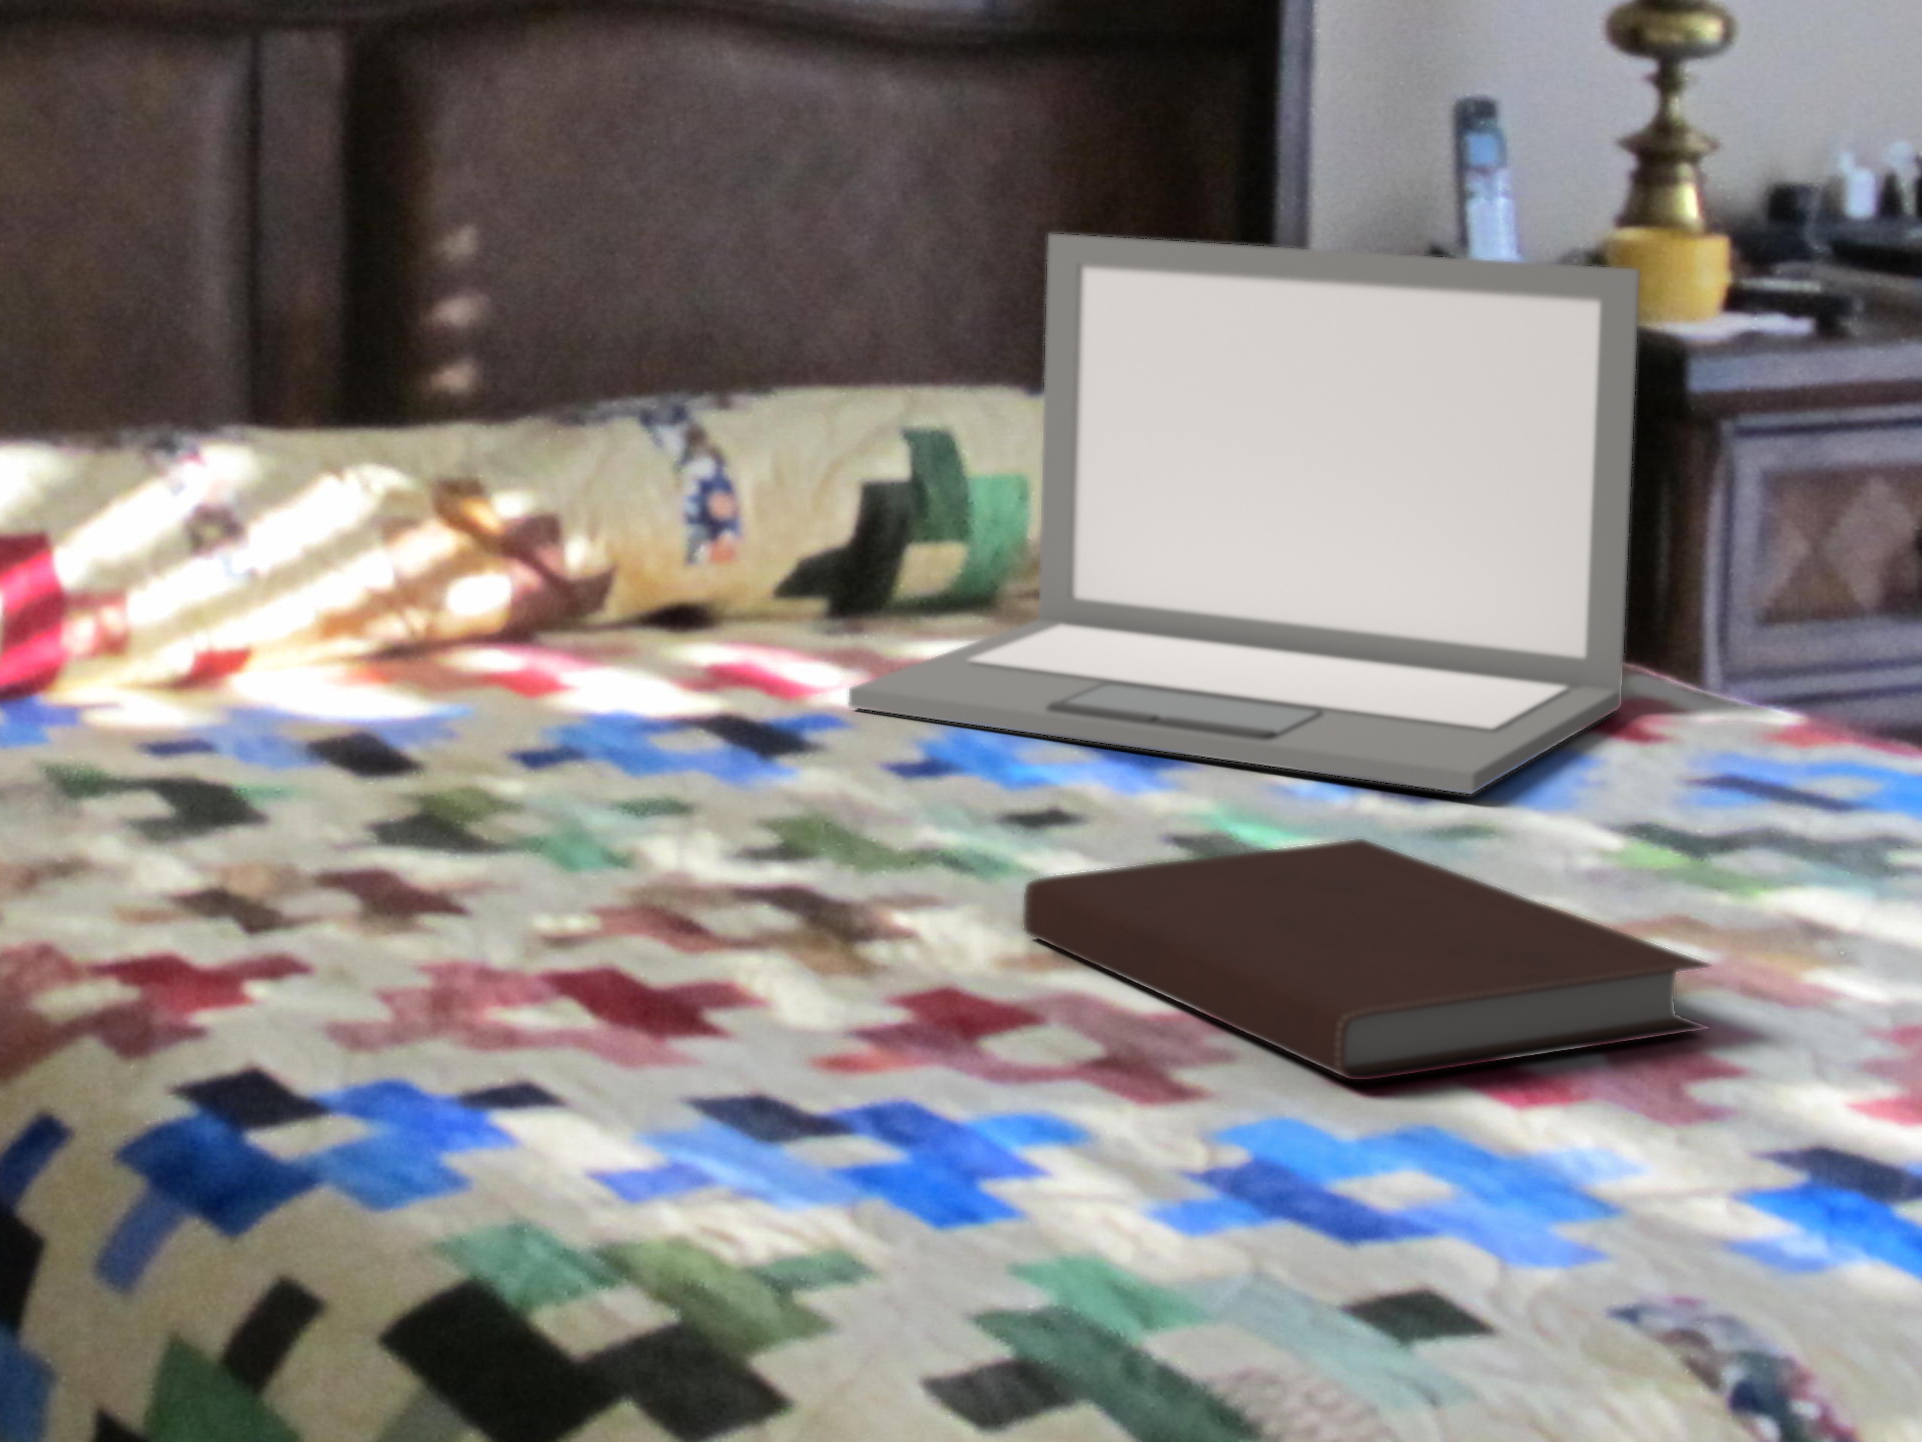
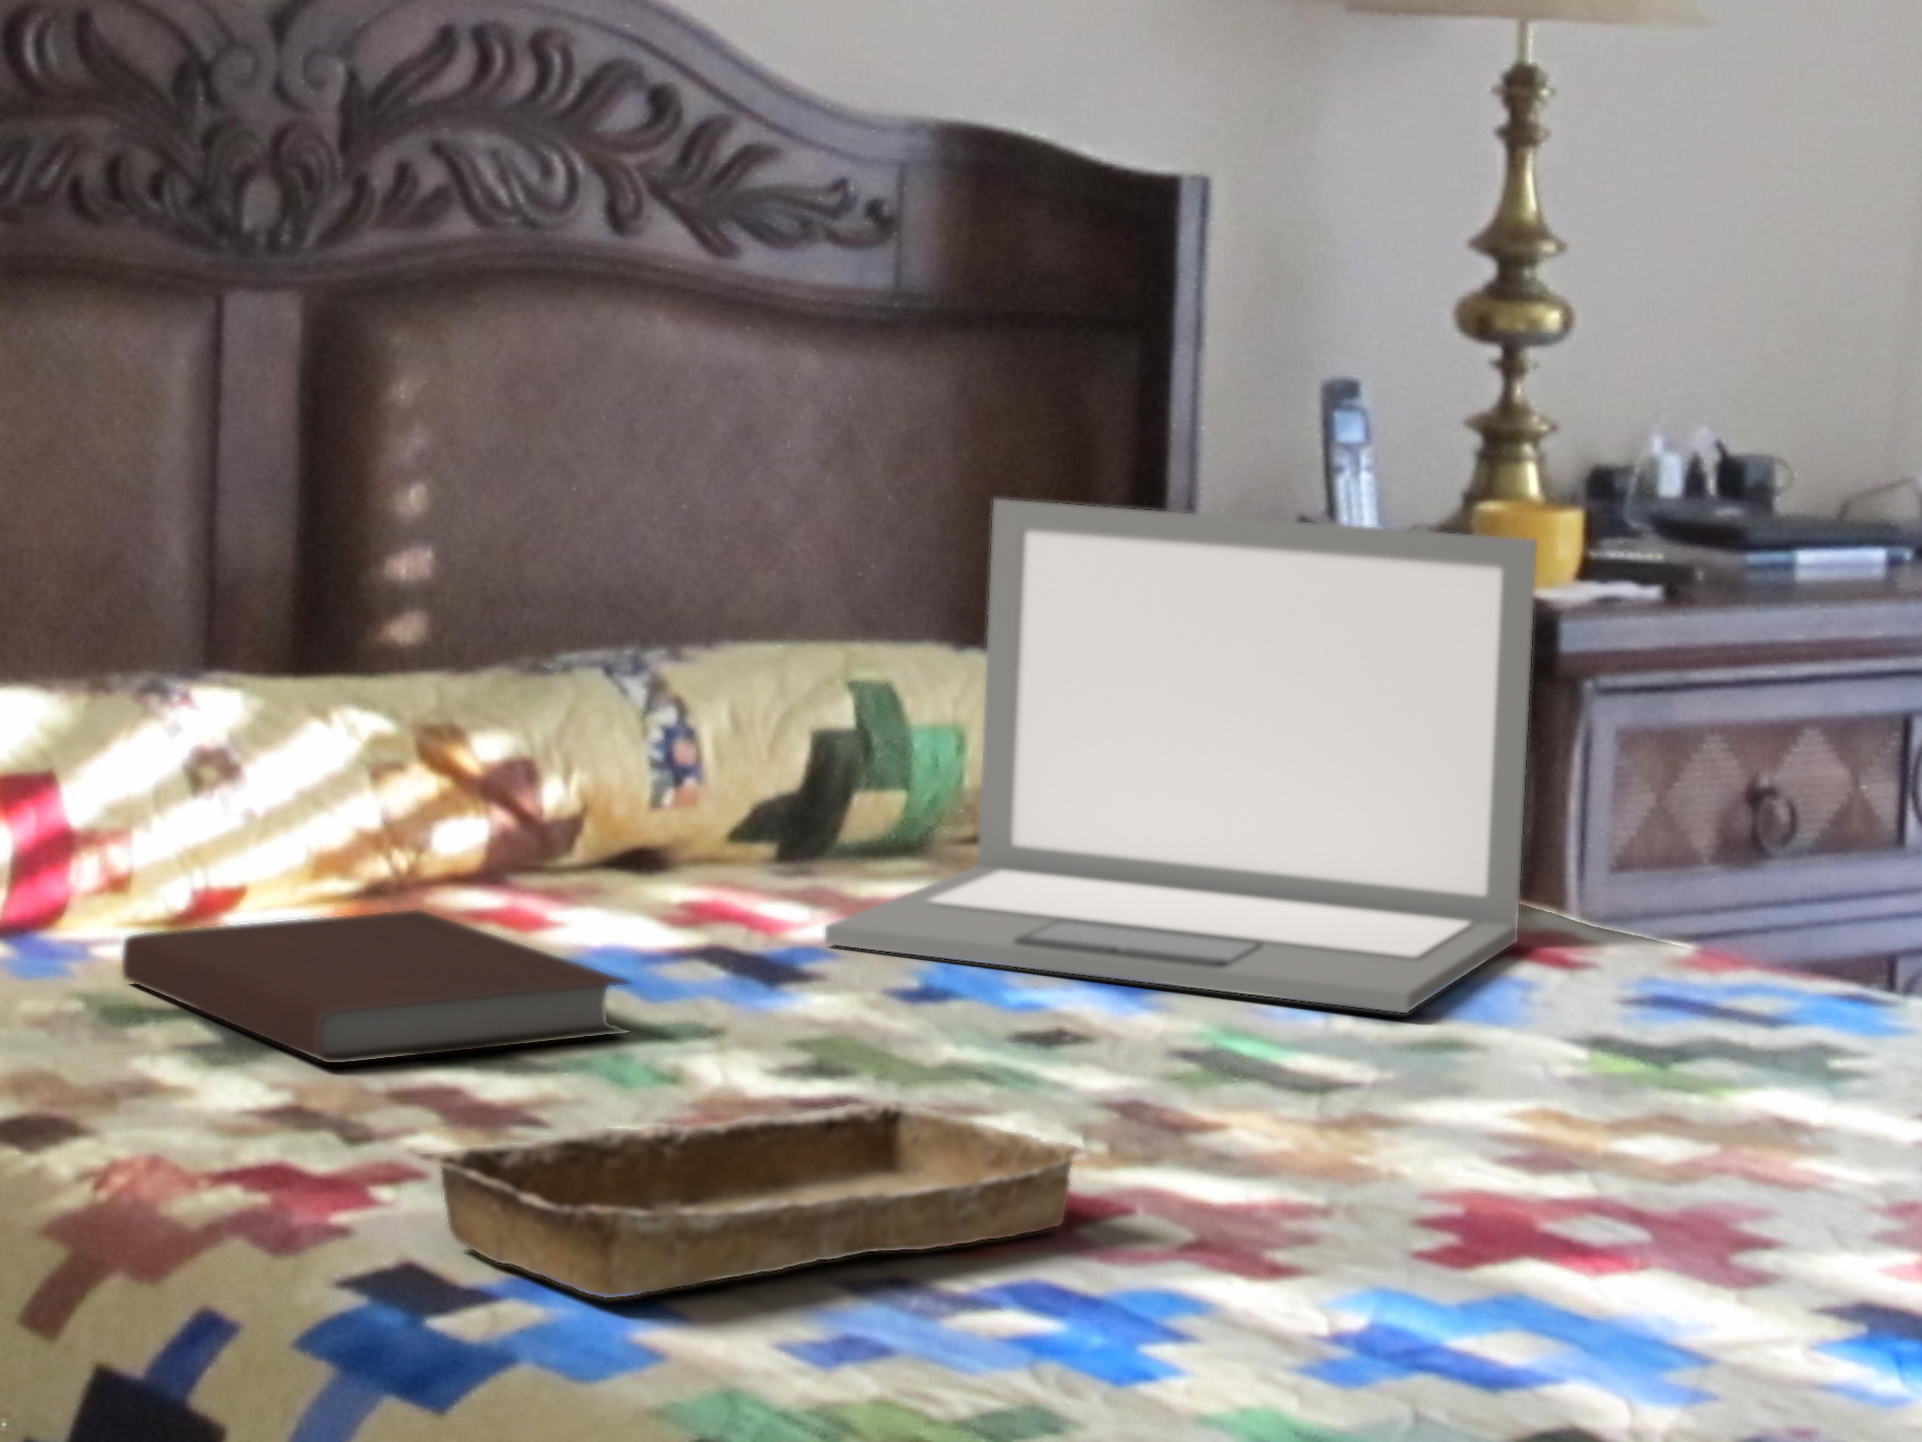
notebook: present [1023,839,1709,1080] -> present [122,910,628,1063]
tray: none [256,904,1038,1142] -> present [415,1100,1091,1298]

